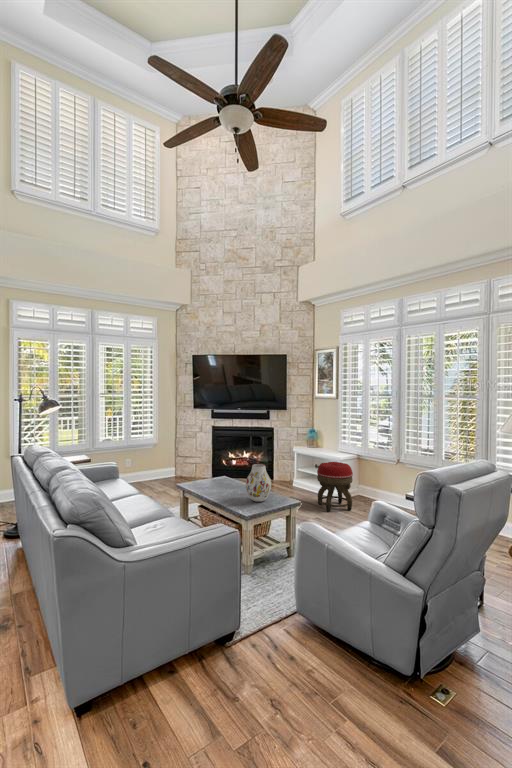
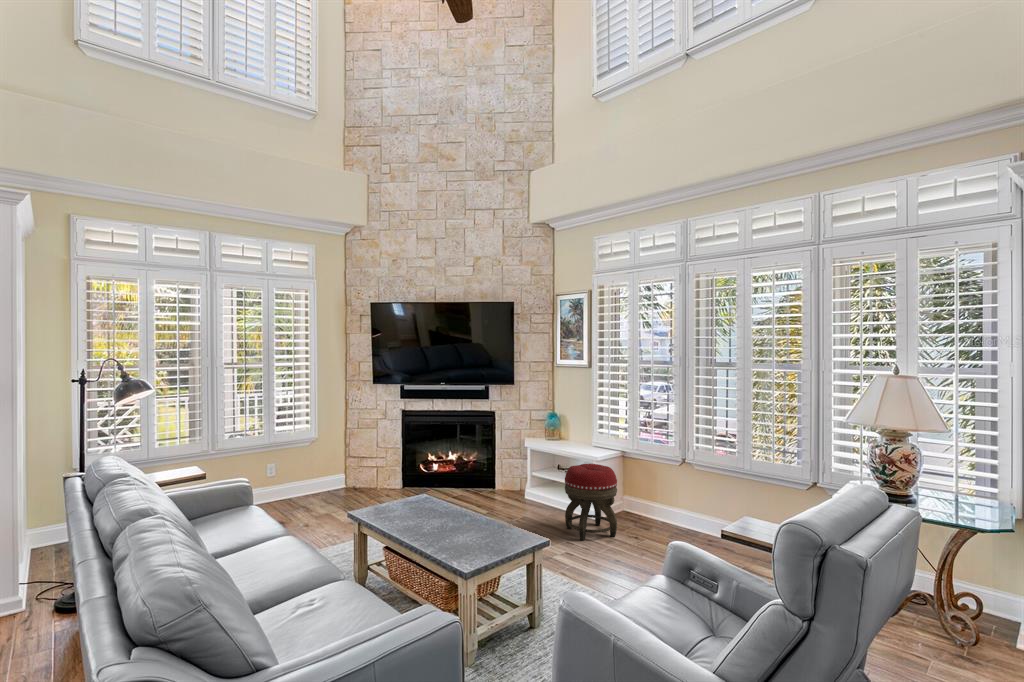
vase: present [246,464,272,502] -> none [462,481,503,542]

